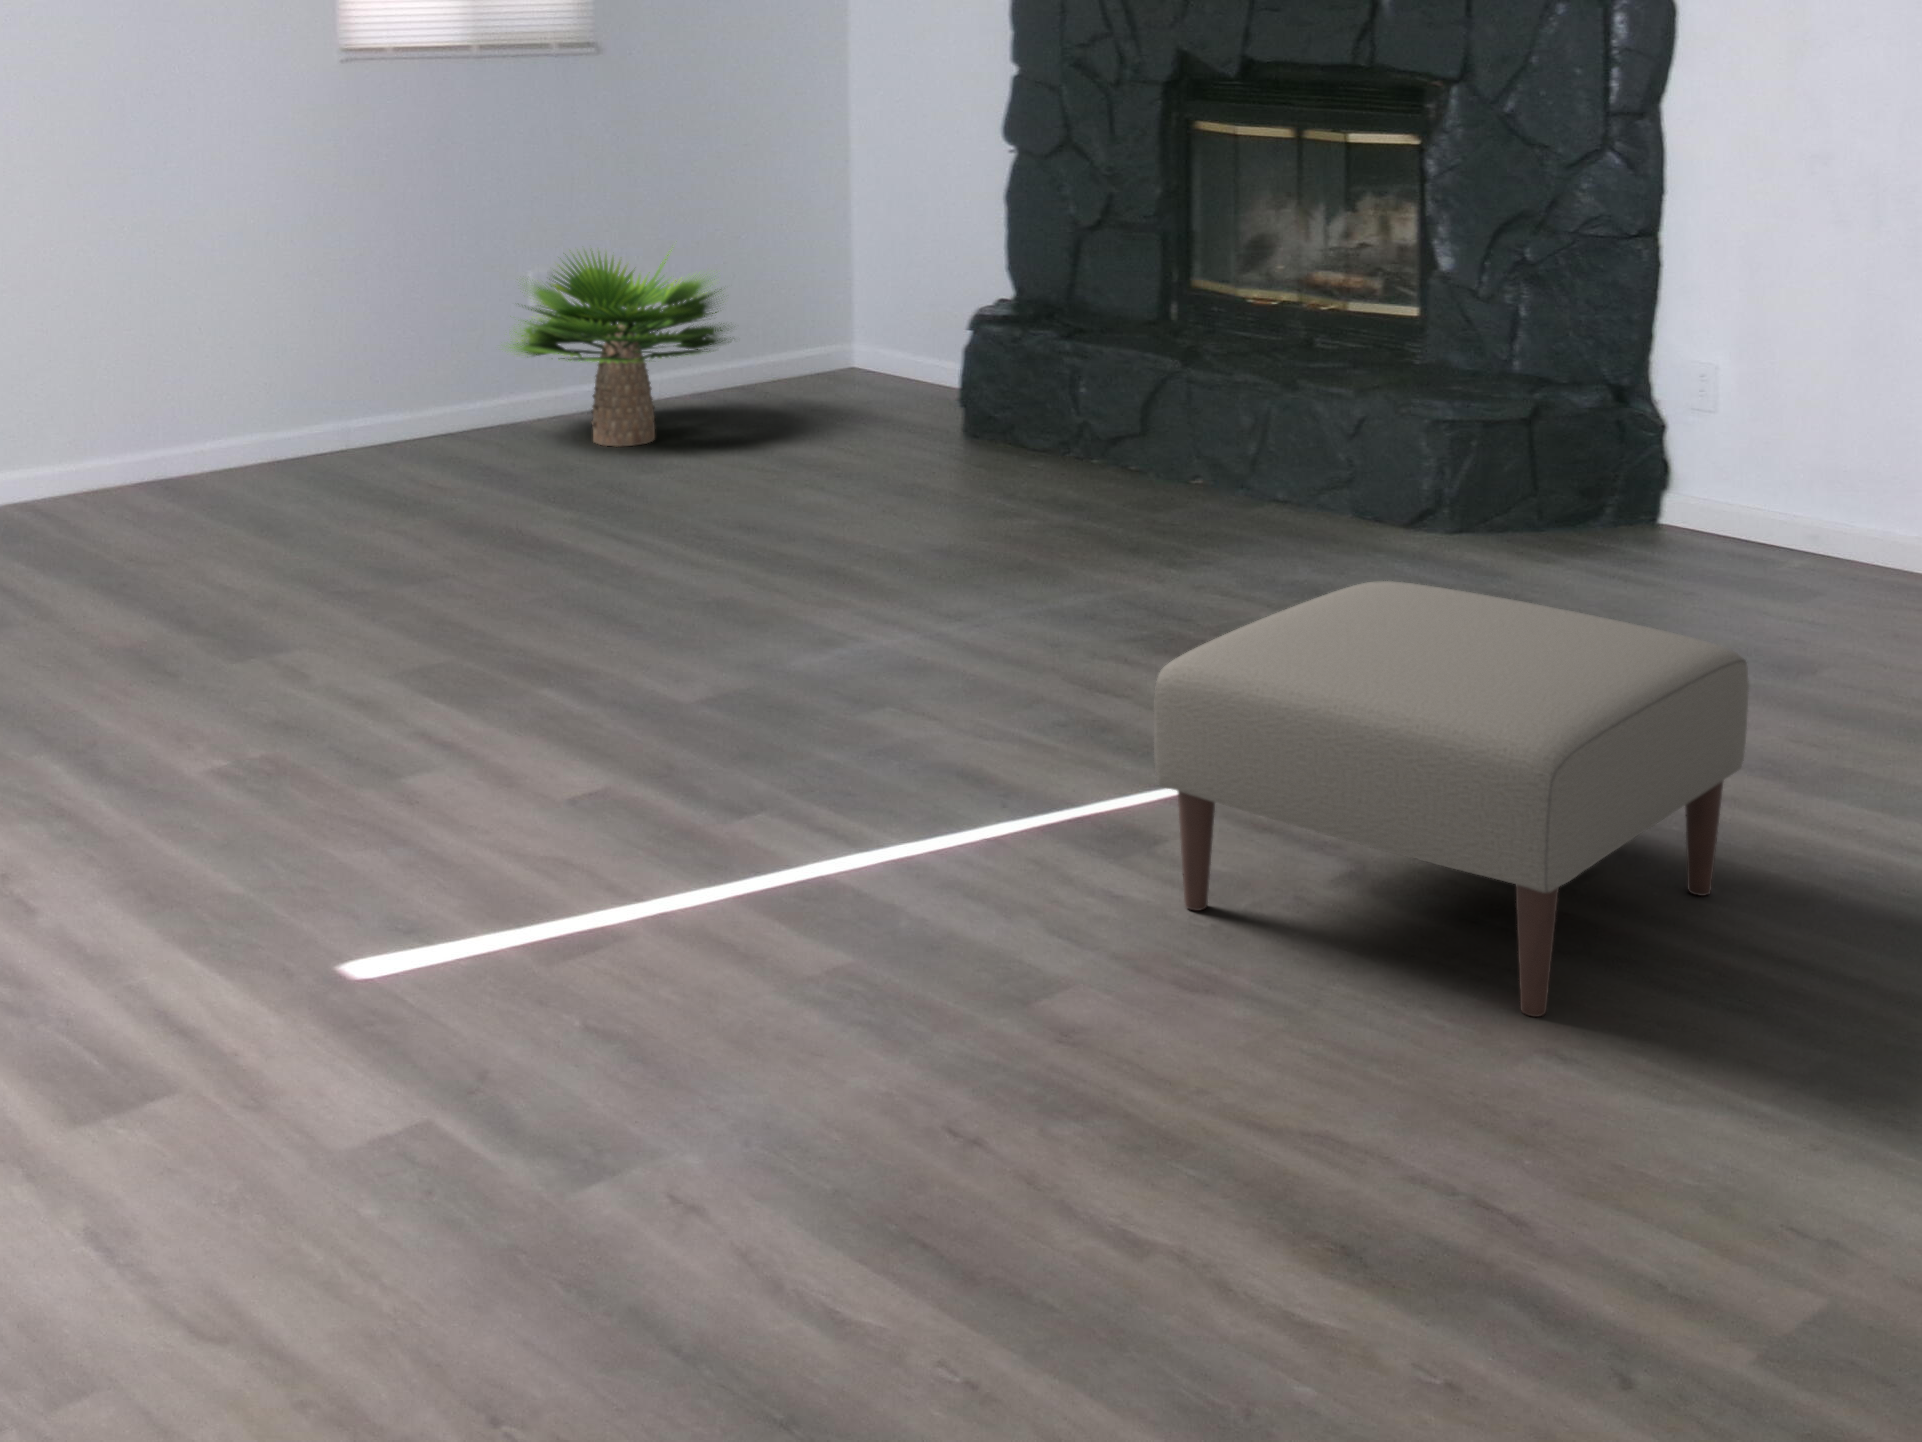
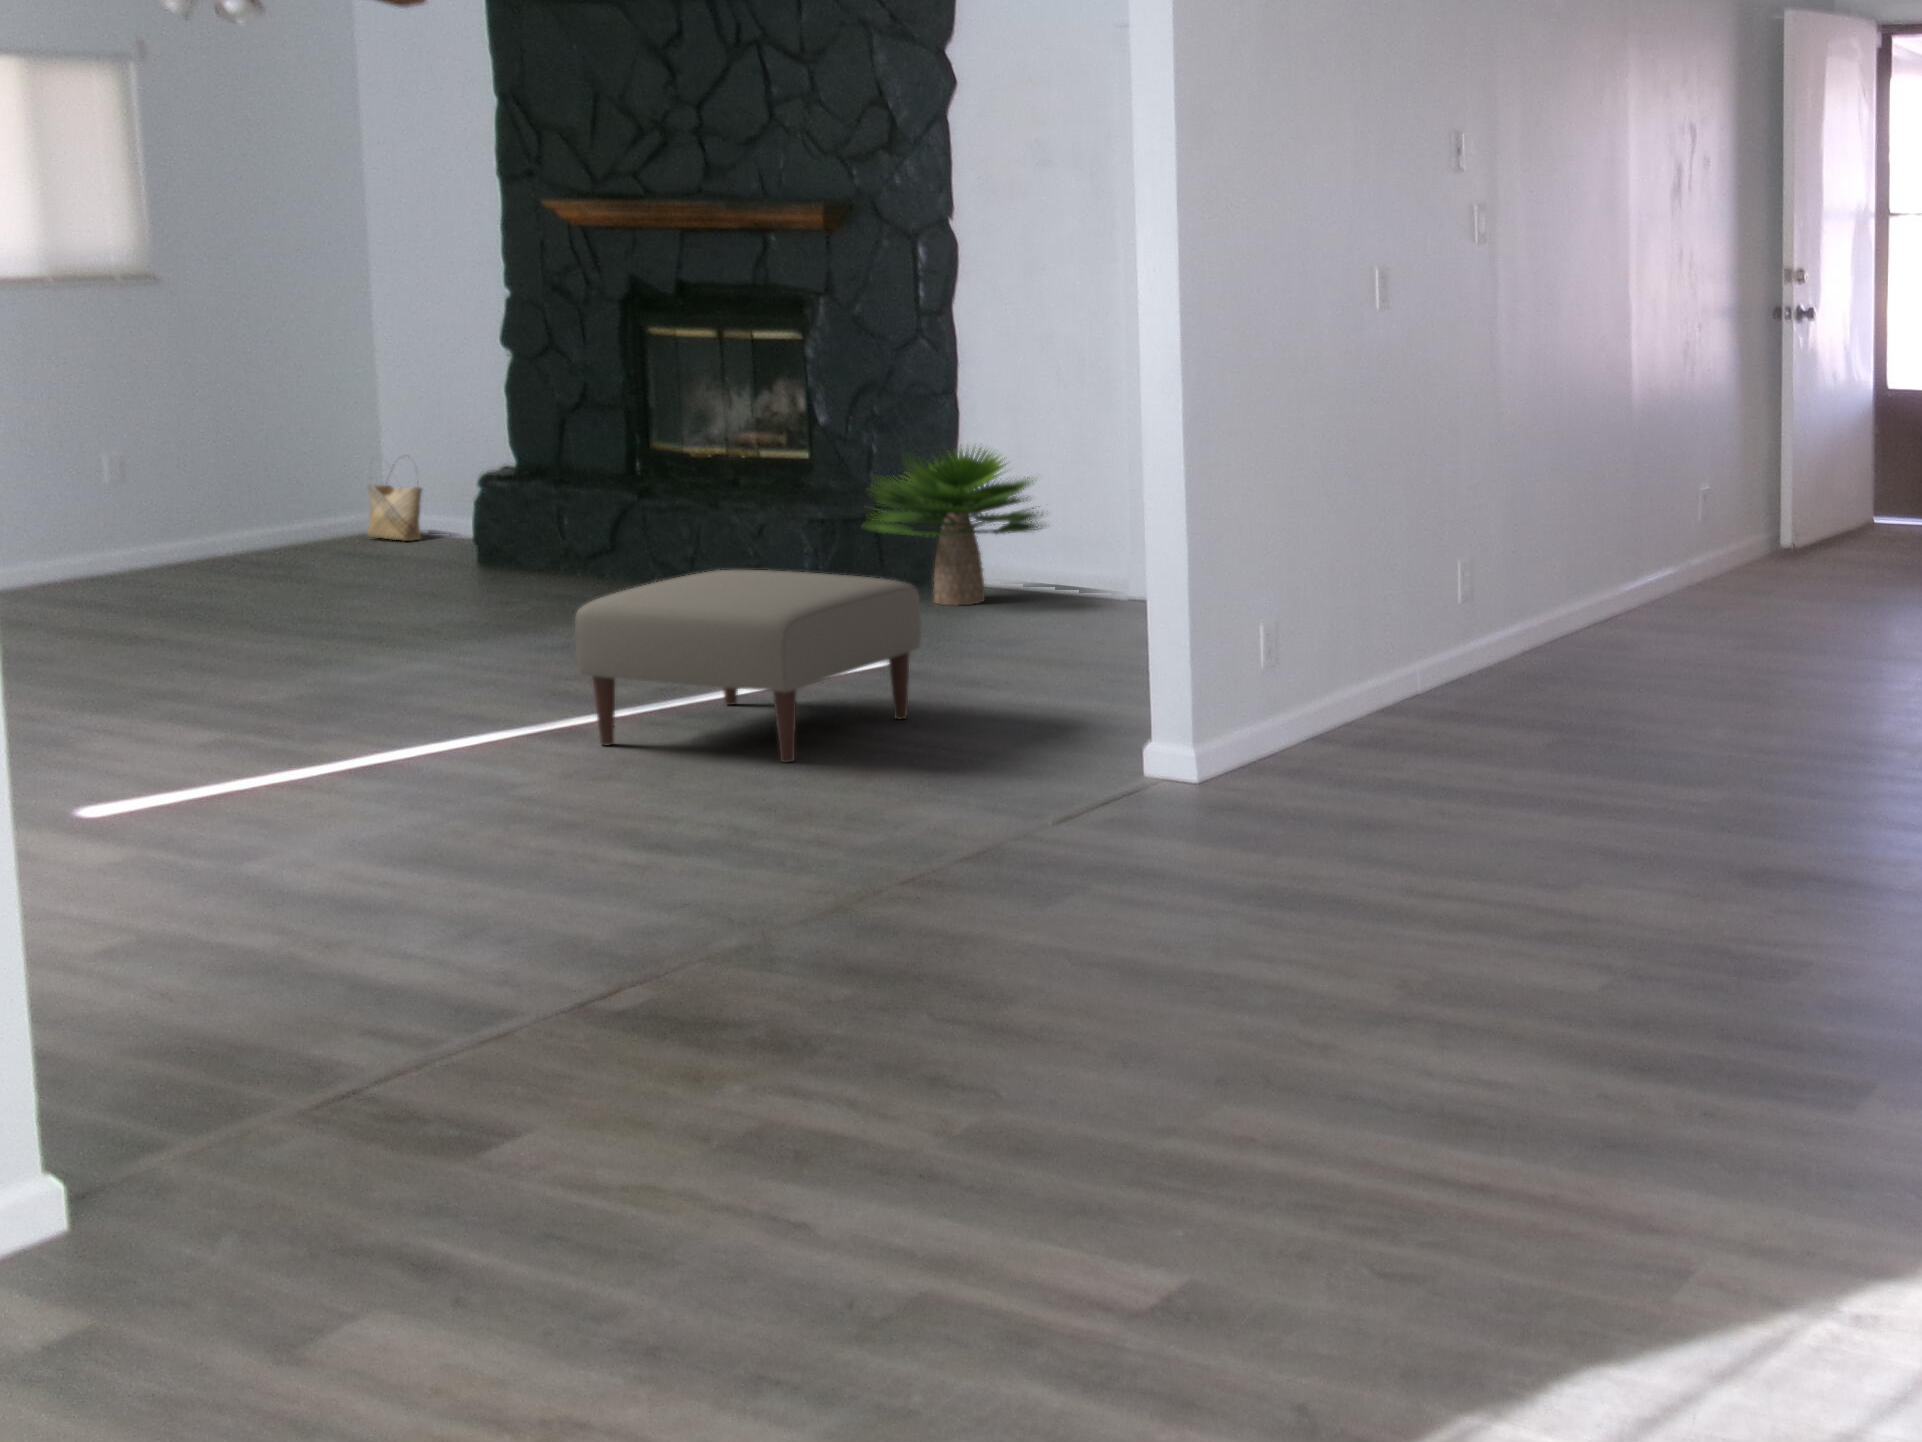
potted plant: present [509,250,727,447] -> present [871,447,1043,605]
woven basket: none [832,276,900,387] -> present [367,459,422,541]

